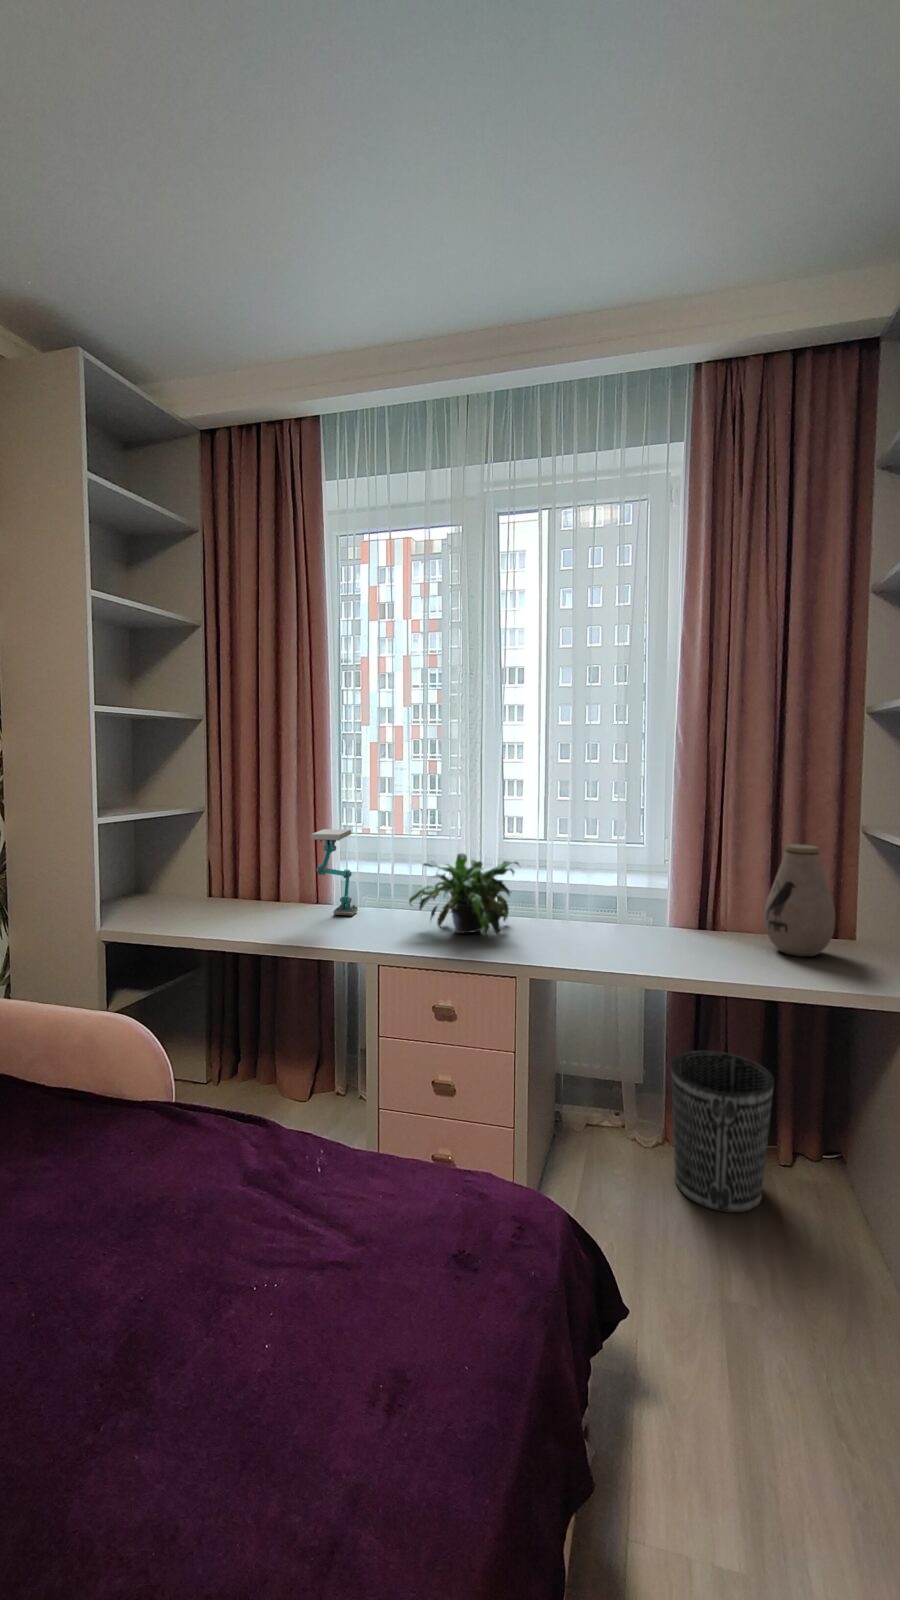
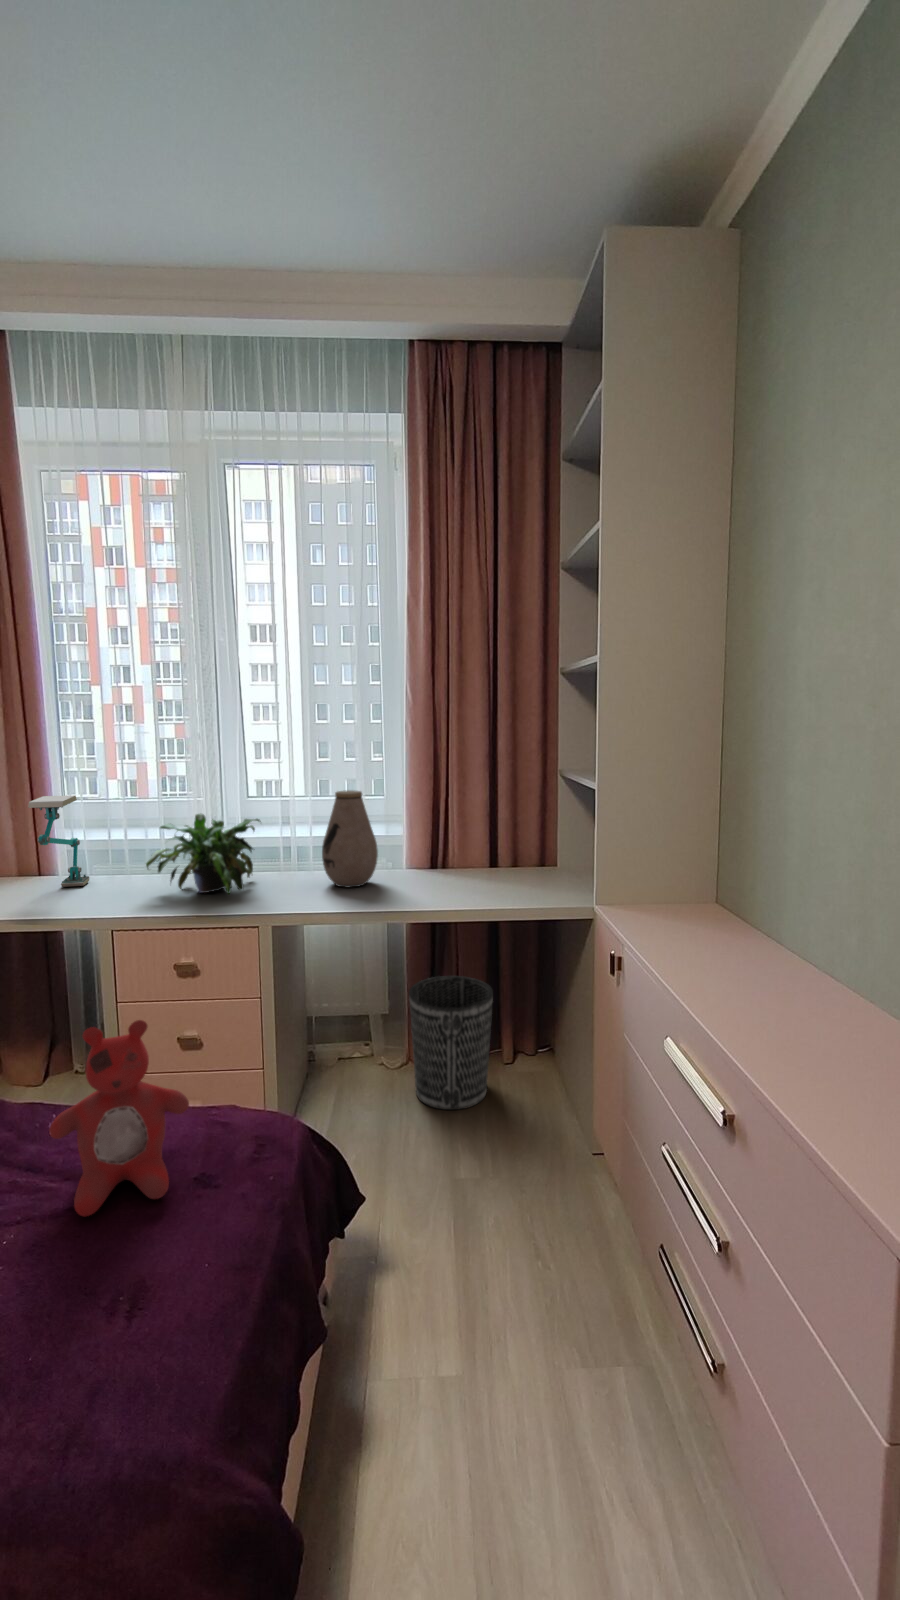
vase: present [764,844,835,957] -> present [322,790,378,887]
stuffed bear: none [310,1075,448,1287] -> present [49,1020,189,1216]

